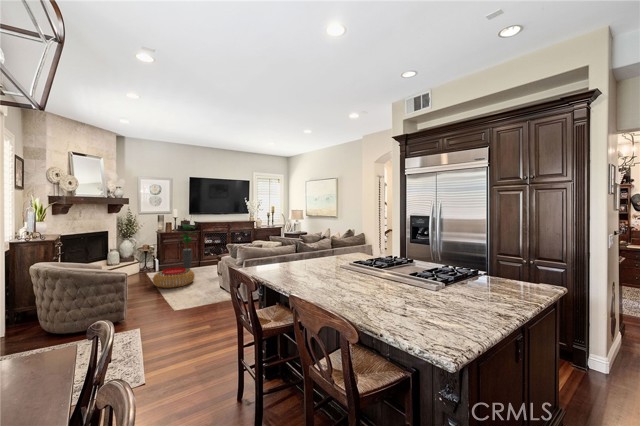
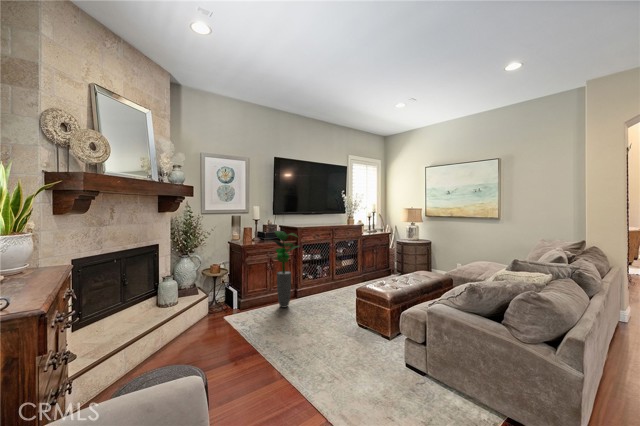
pouf: present [153,267,195,288] -> none [253,312,327,364]

